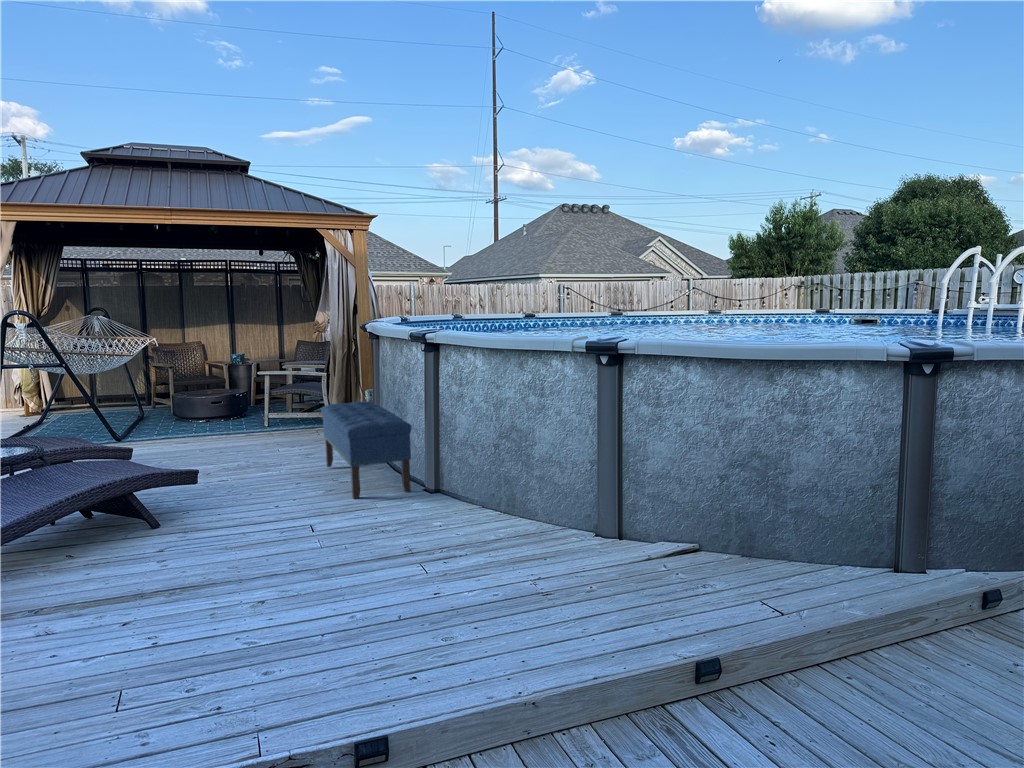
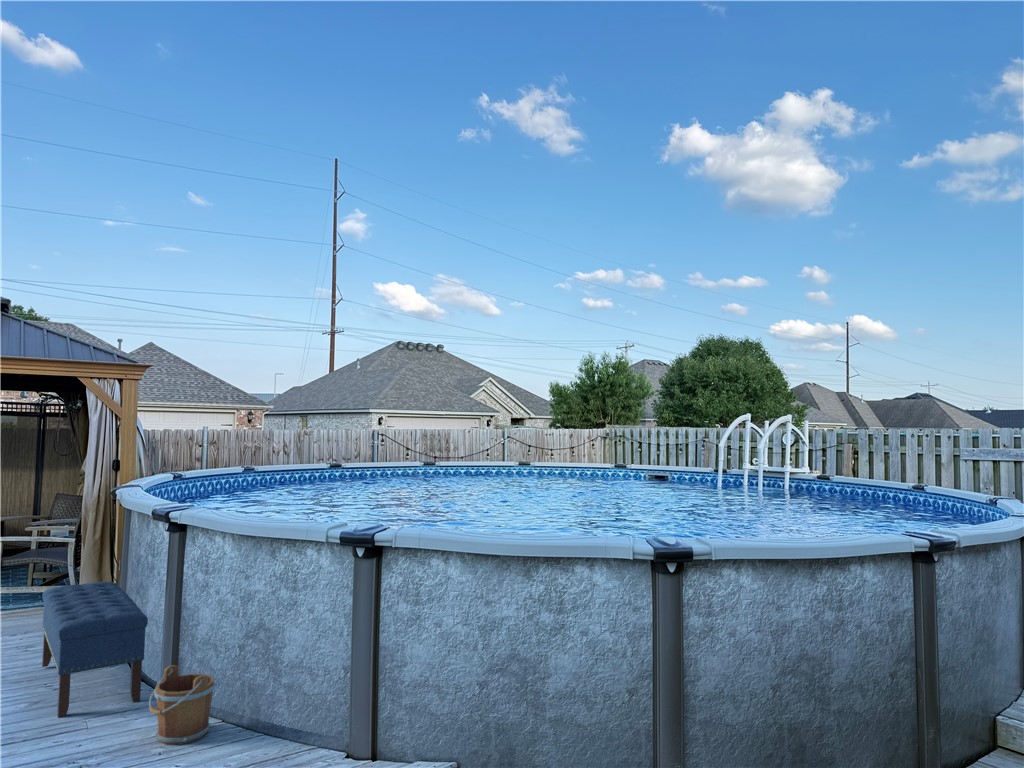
bucket: none [426,460,477,521] -> present [149,665,217,745]

